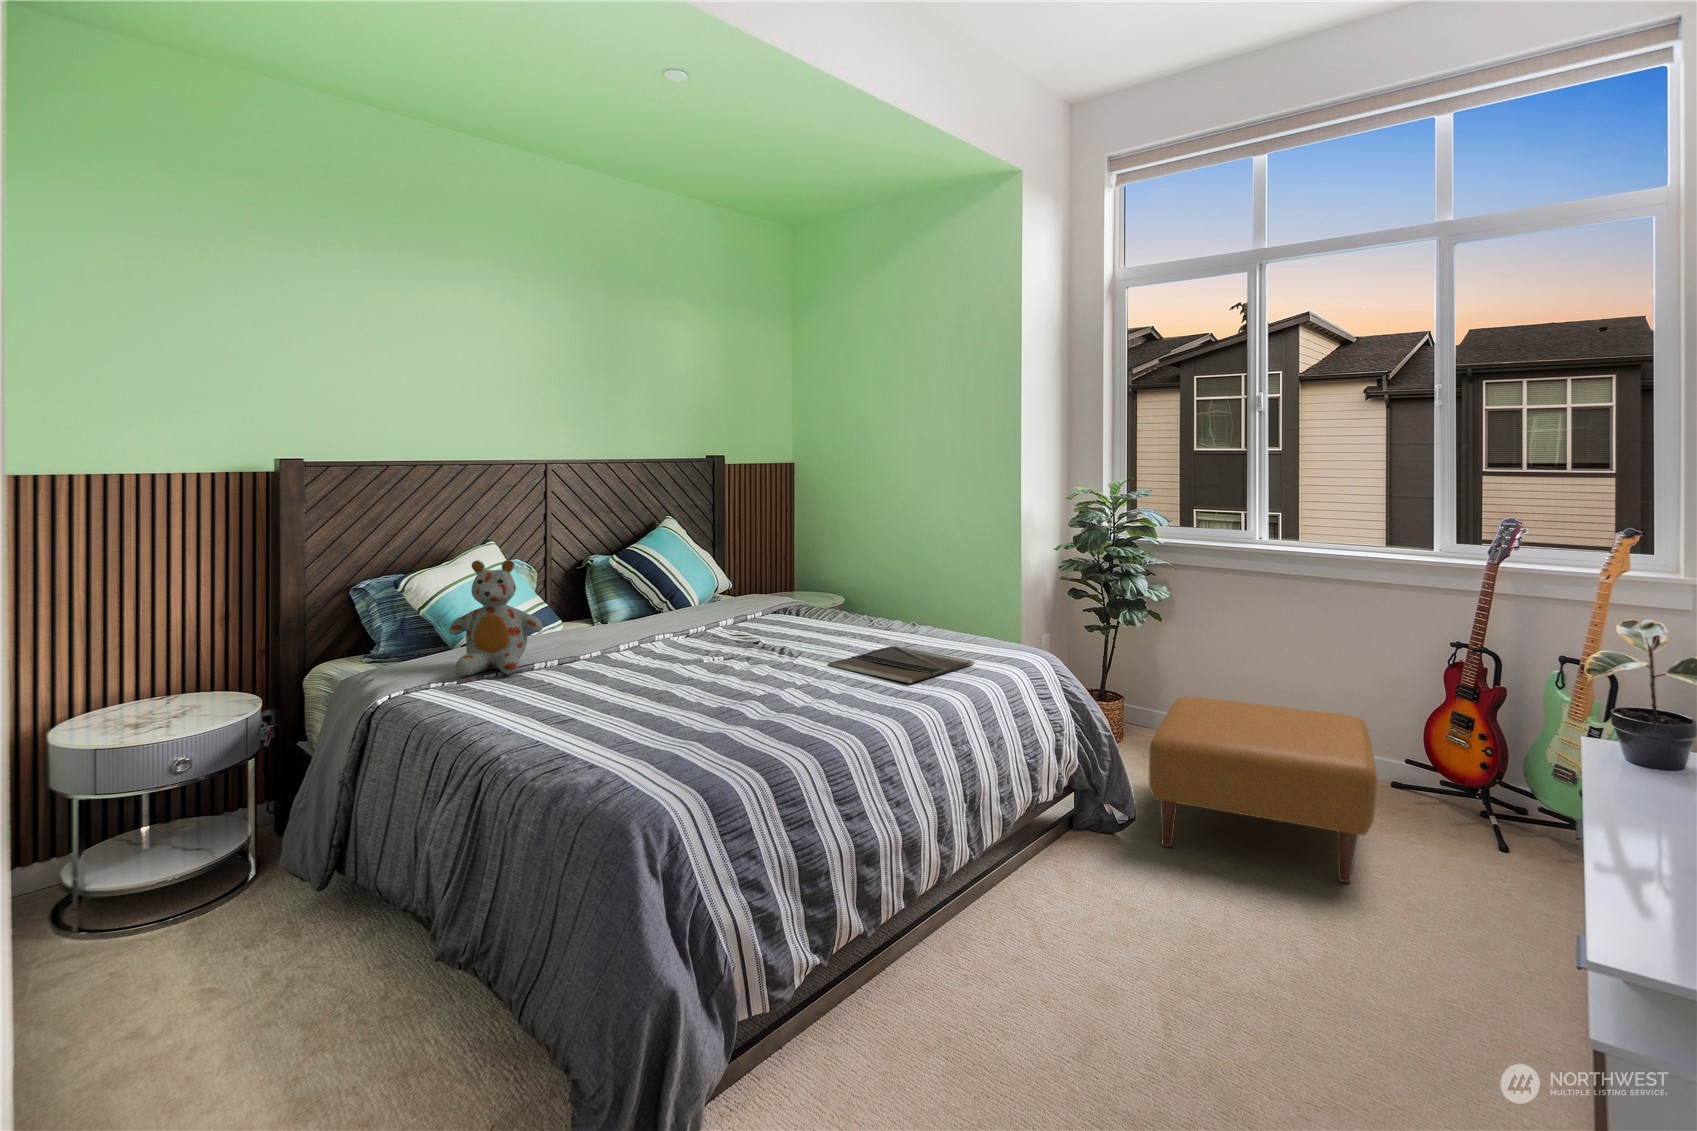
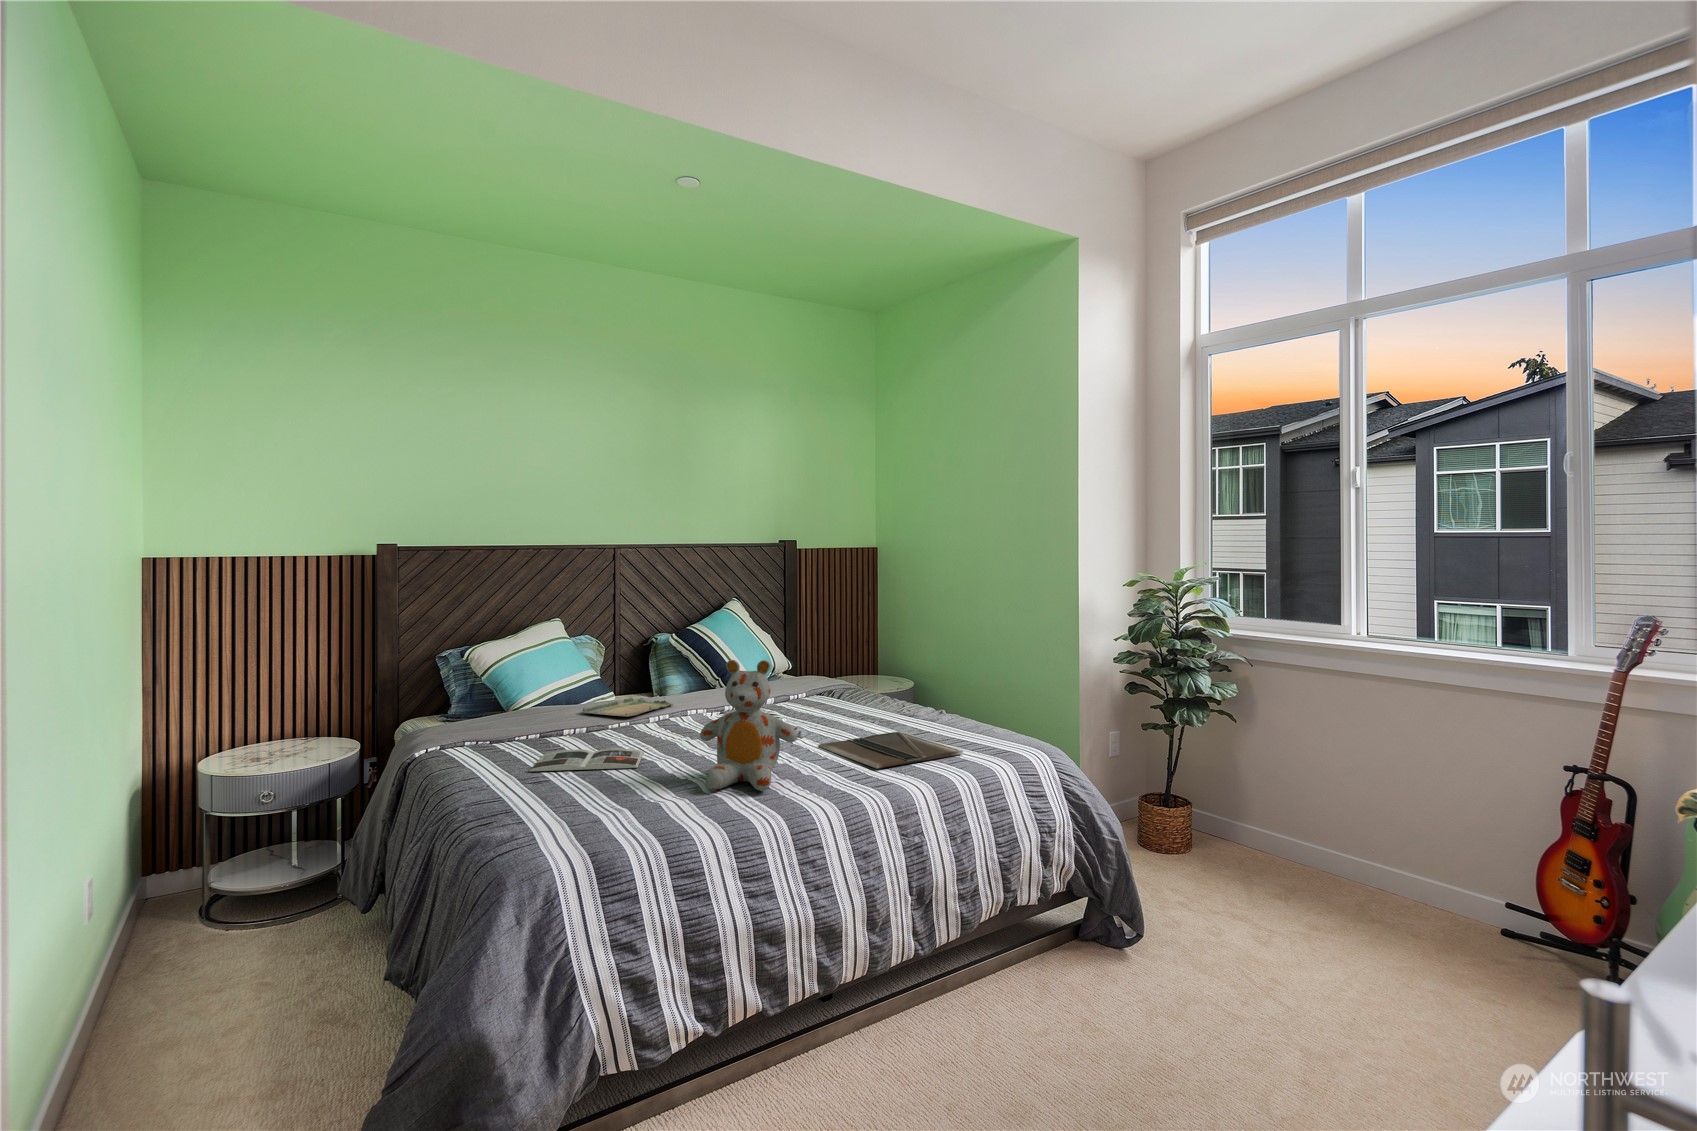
stuffed bear: present [449,560,543,676] -> present [700,660,797,791]
tray: none [535,622,632,646] -> present [581,697,673,717]
magazine: none [540,680,662,711] -> present [529,748,644,771]
ottoman: present [1149,697,1377,883] -> none [1151,807,1436,1039]

